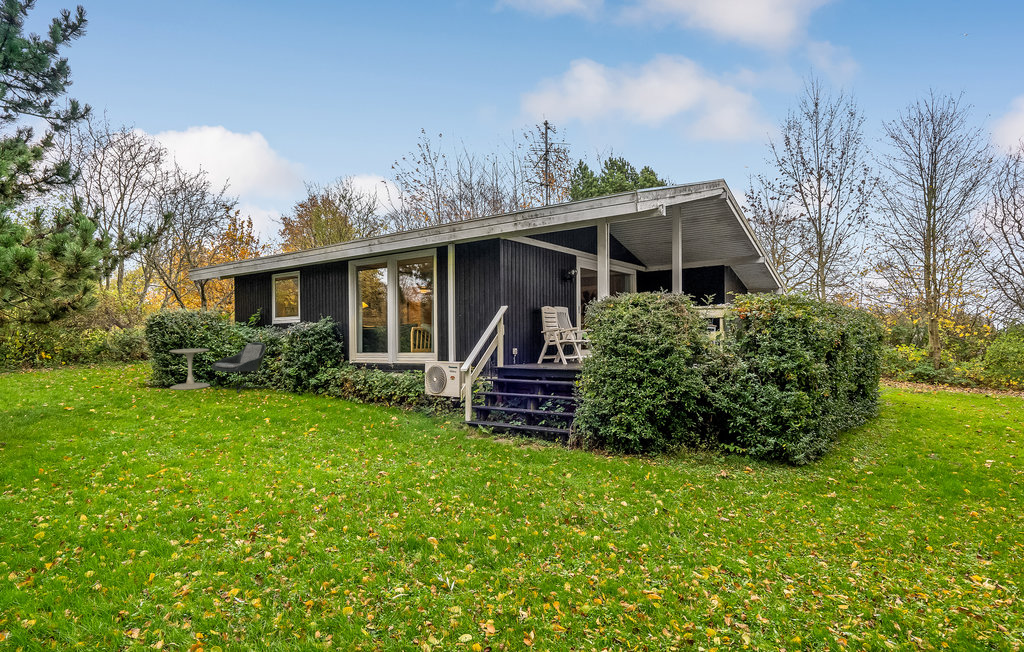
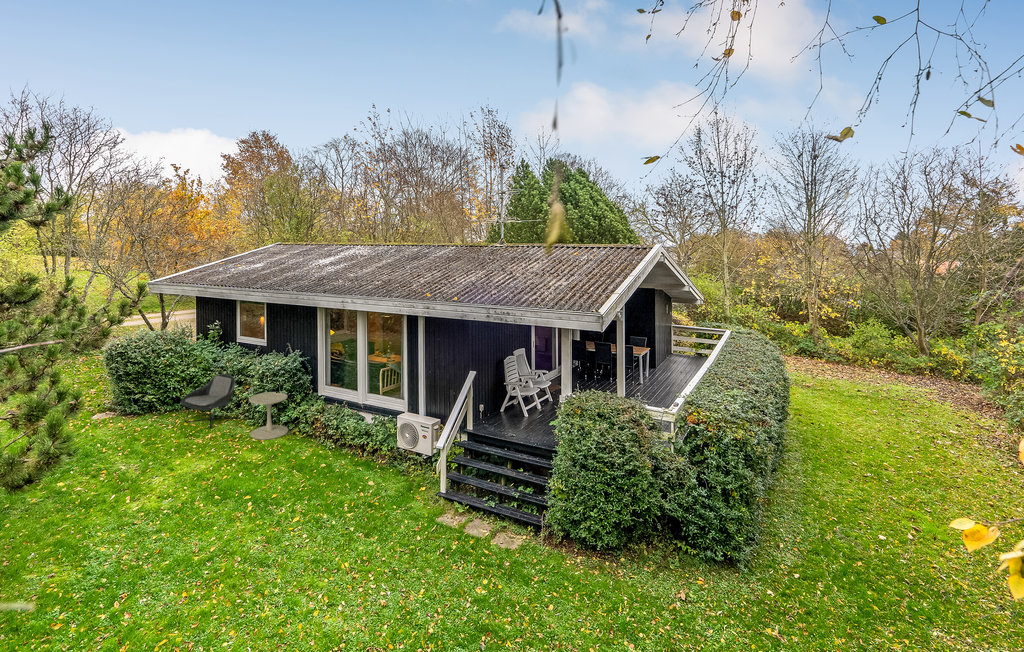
pedestal table: present [169,349,210,390] -> present [249,392,288,440]

